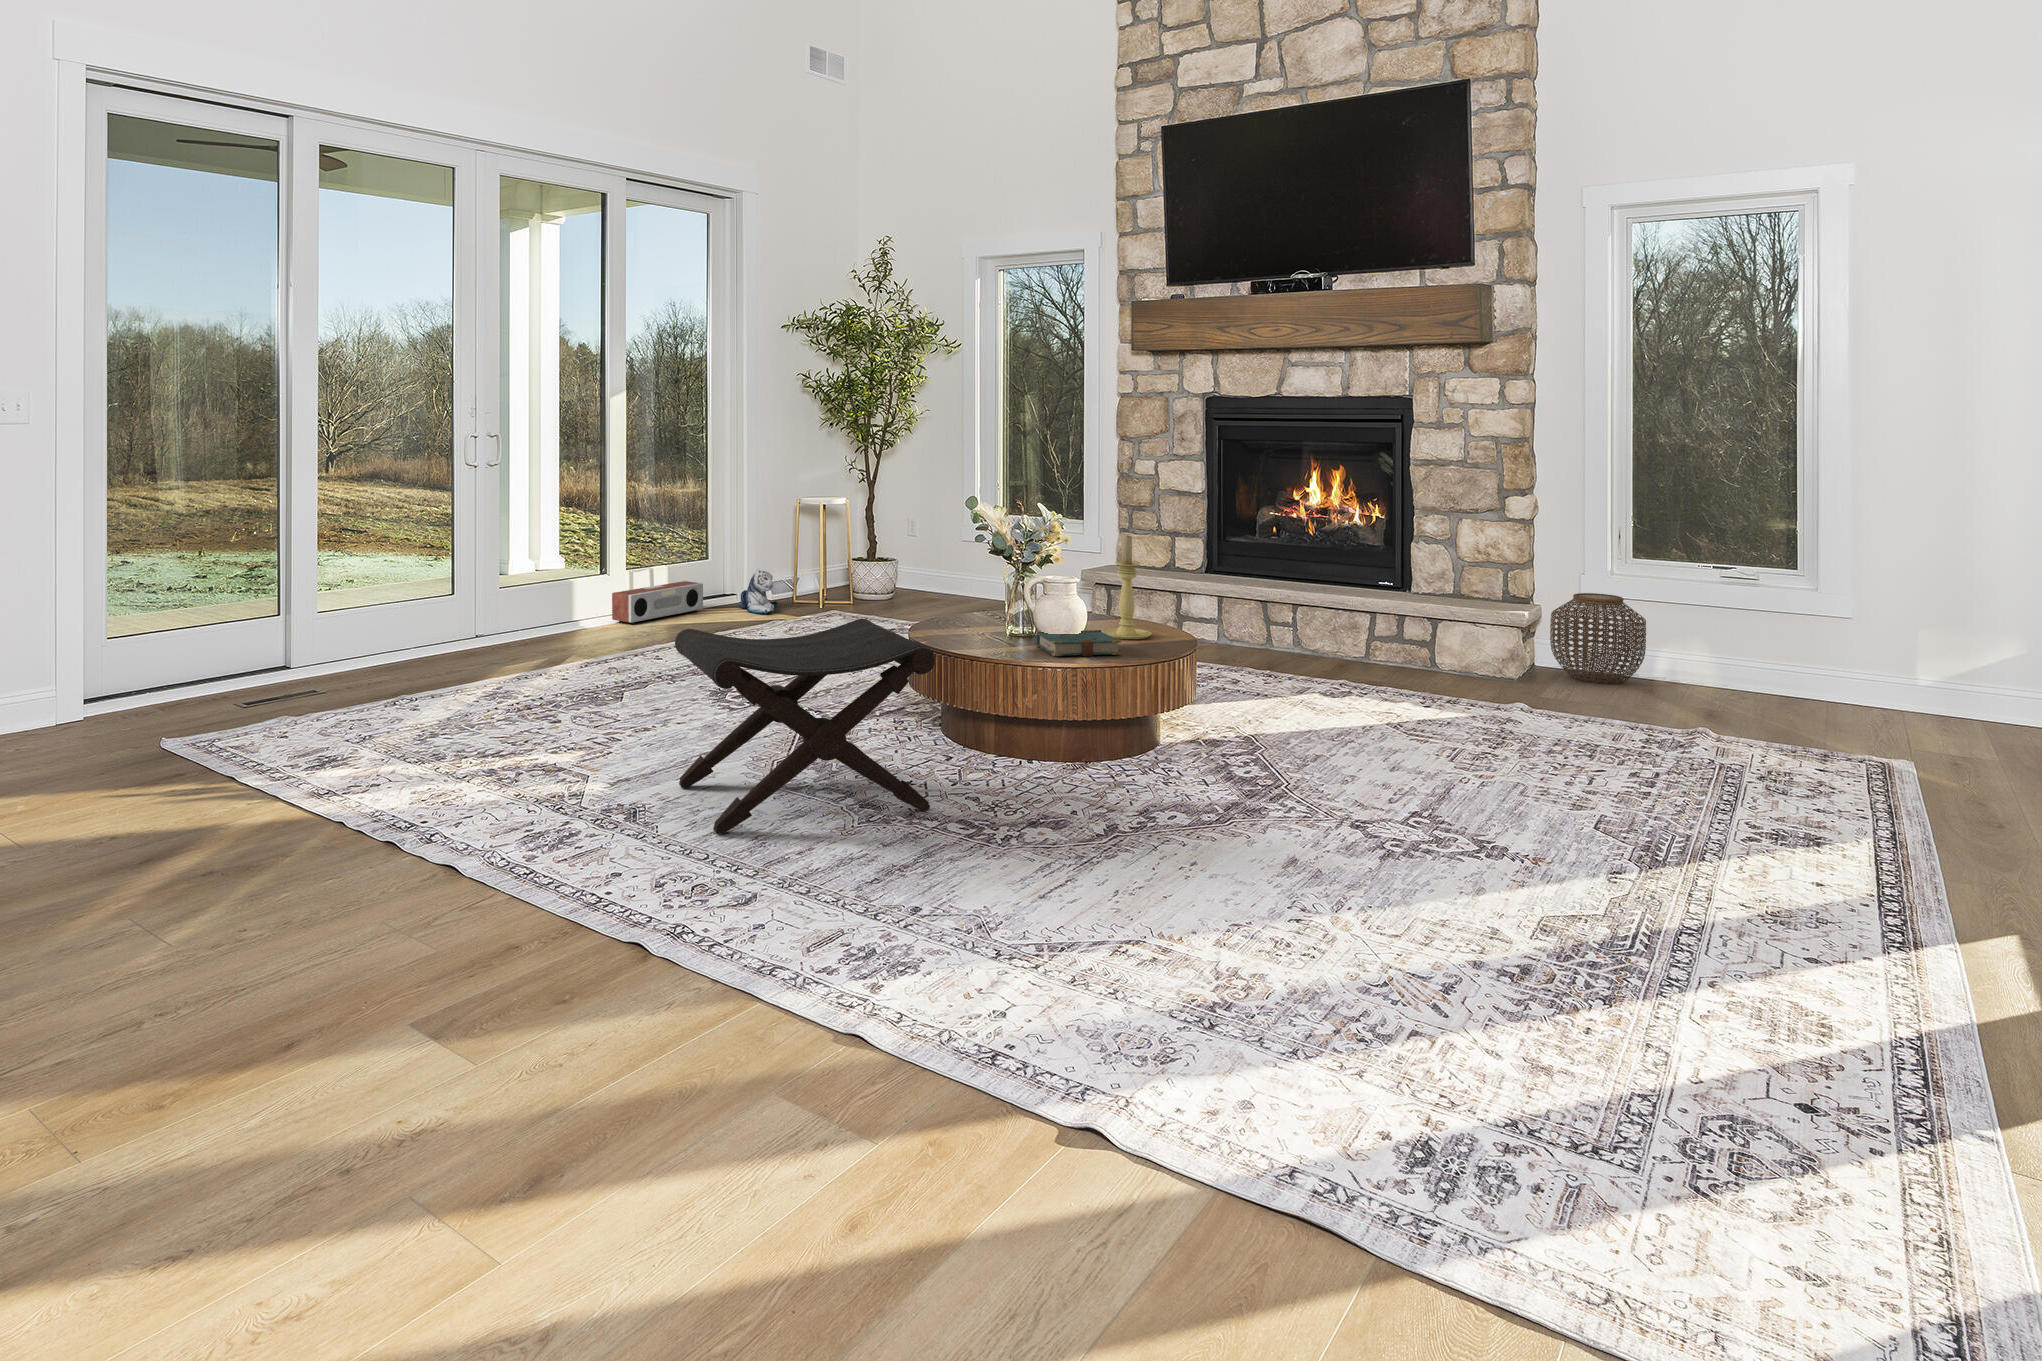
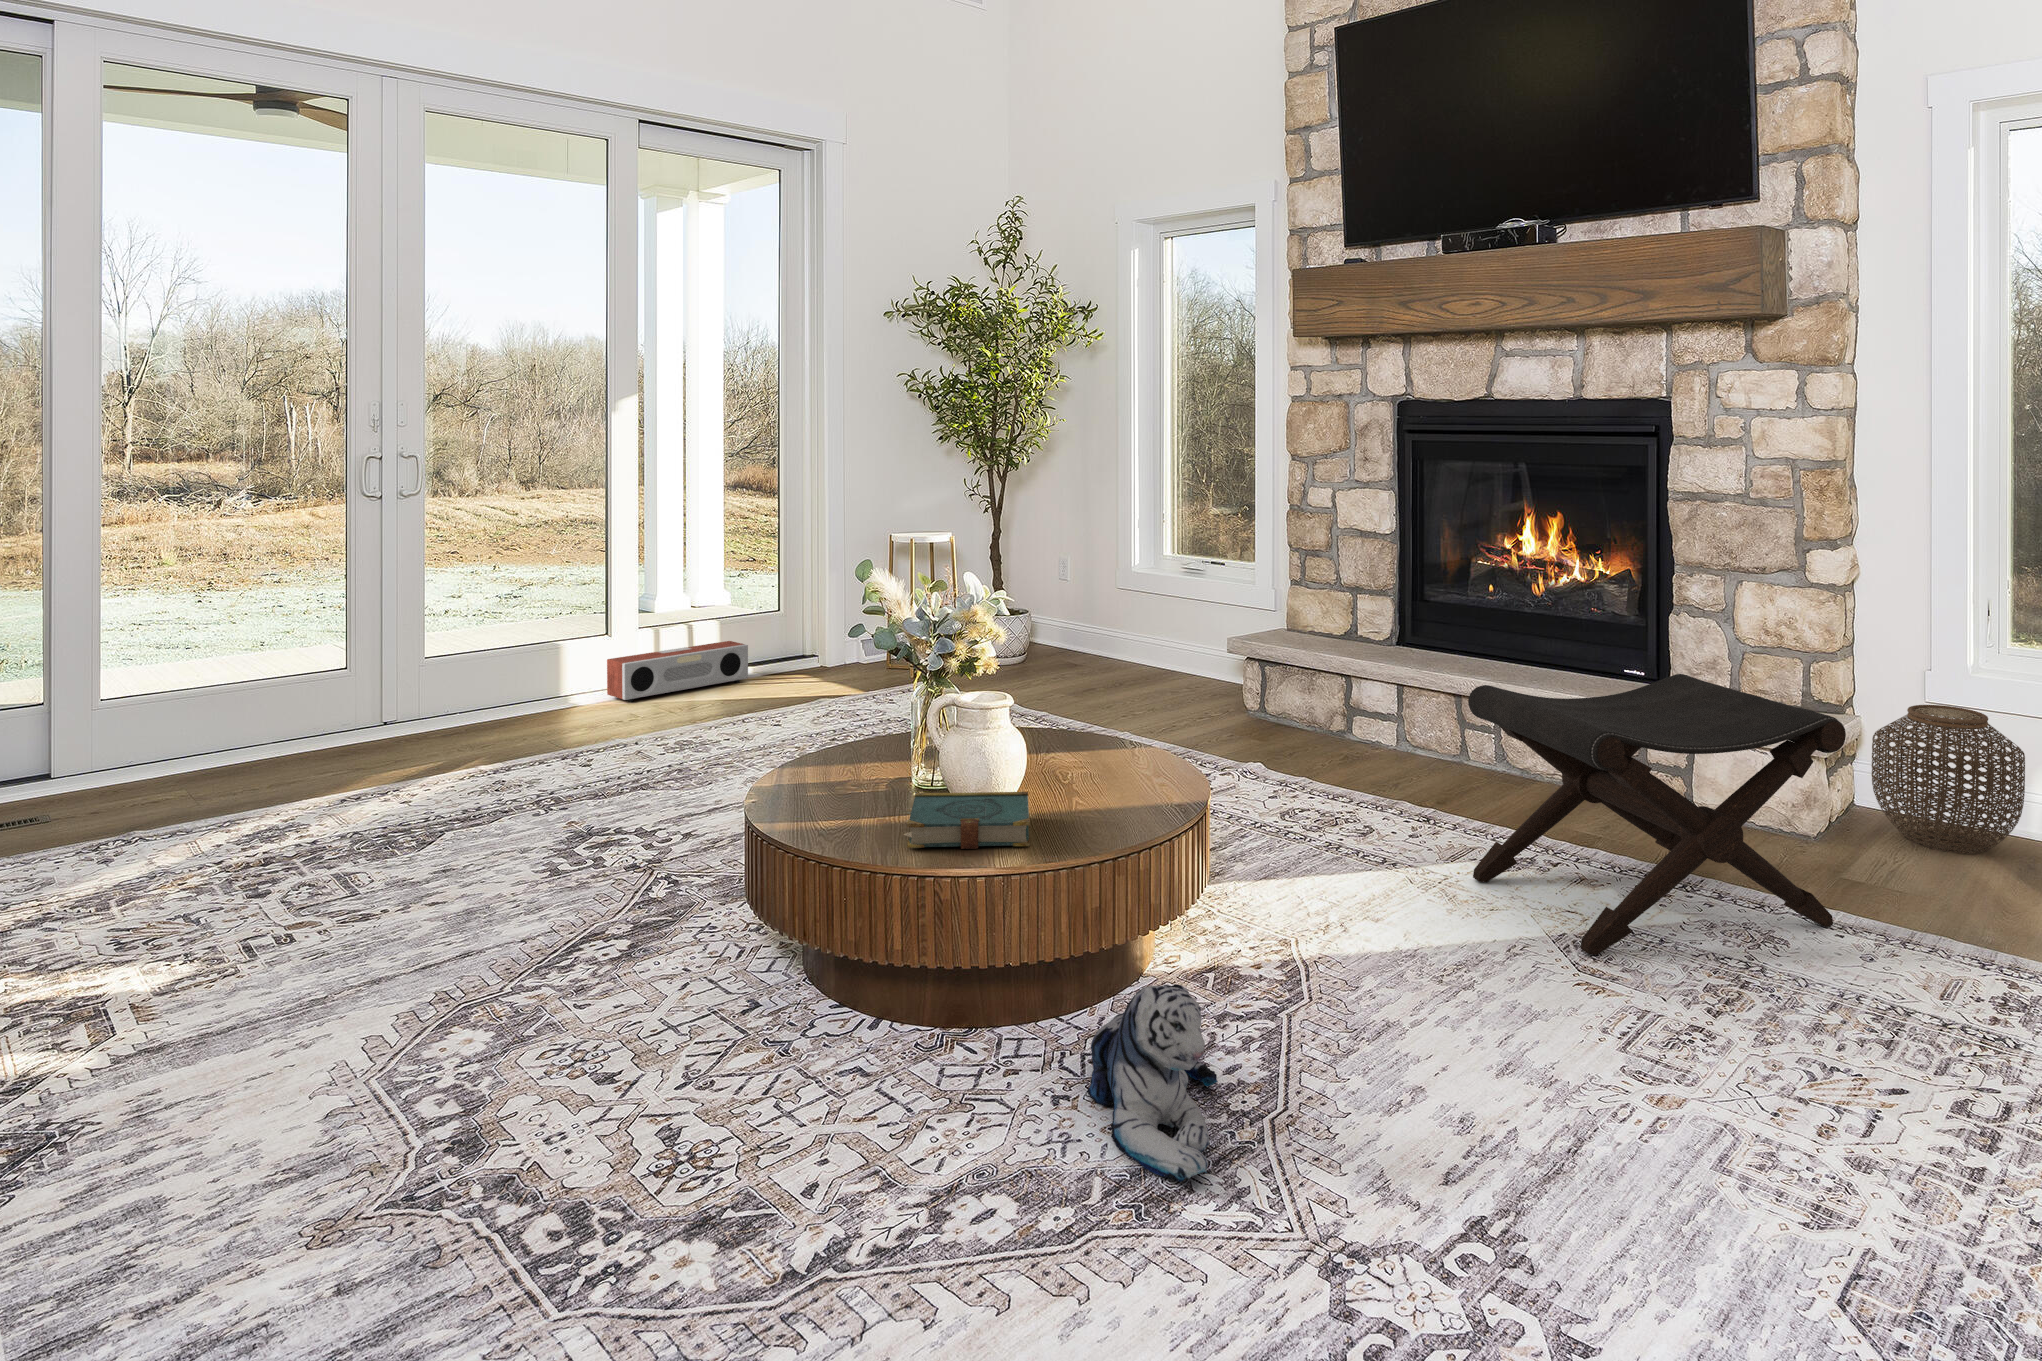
candle holder: present [1102,535,1152,639] -> none [1059,625,1140,804]
plush toy: present [740,570,778,614] -> present [1086,984,1218,1182]
footstool: present [675,619,935,834] -> present [1468,674,1846,955]

